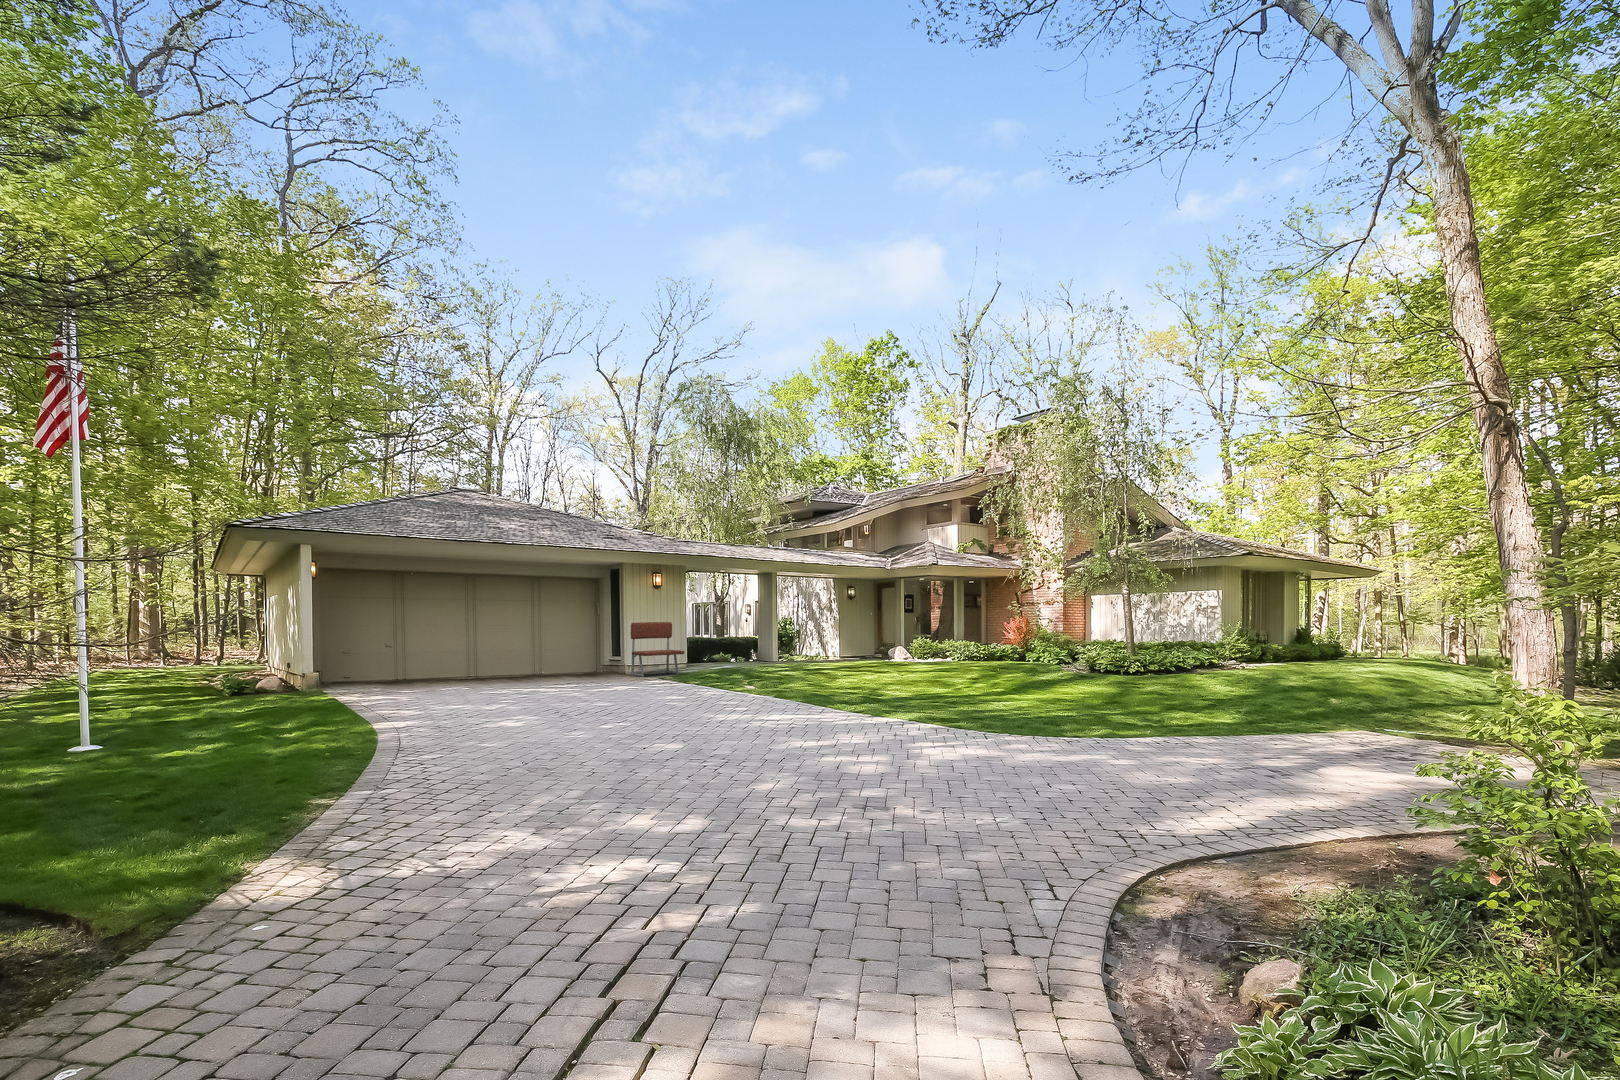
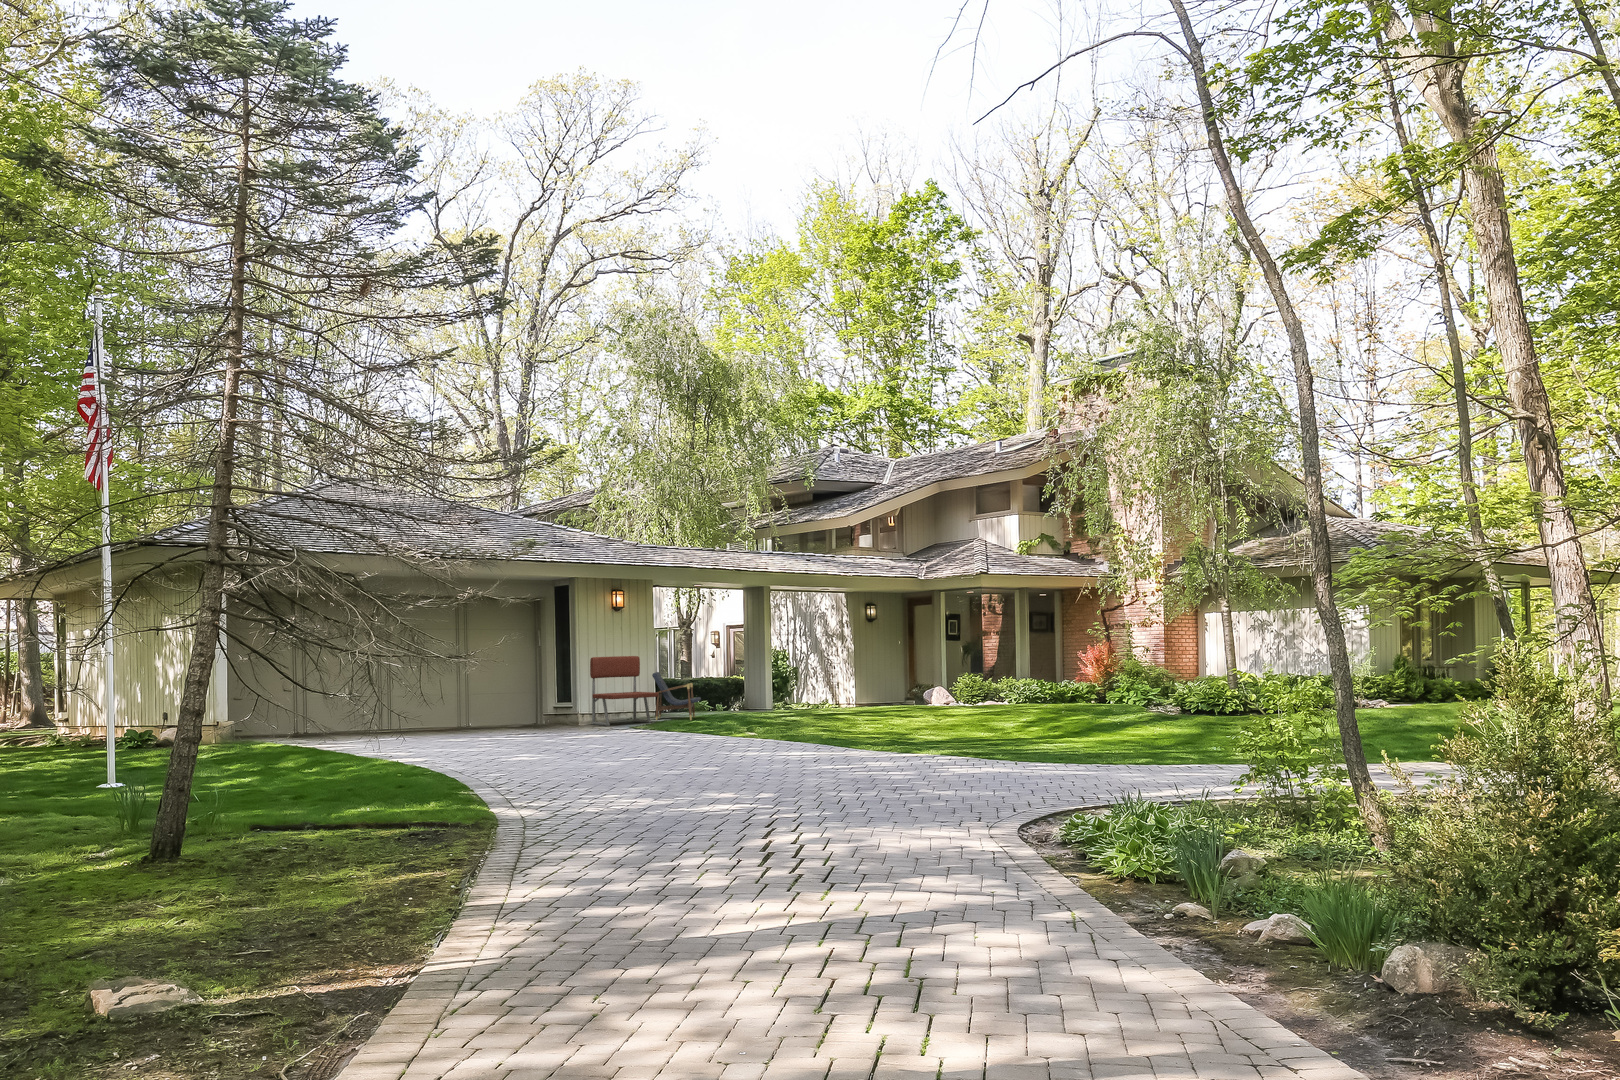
lounge chair: none [683,634,721,672] -> present [652,672,701,720]

